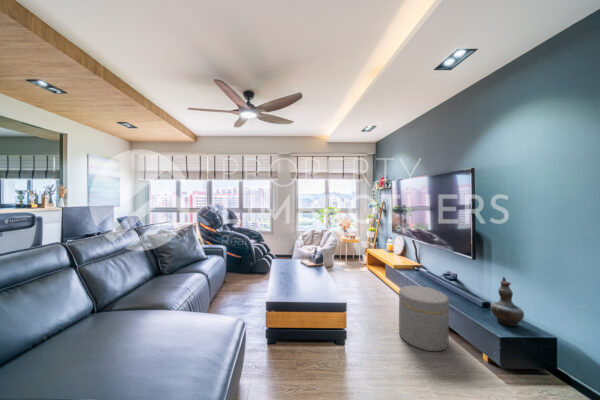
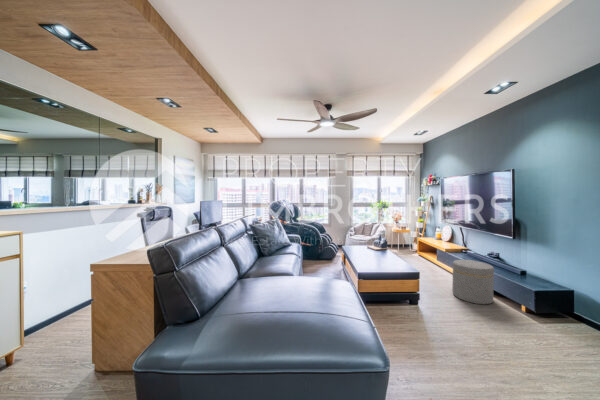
decorative vase: present [491,277,524,326] -> none [528,250,554,285]

